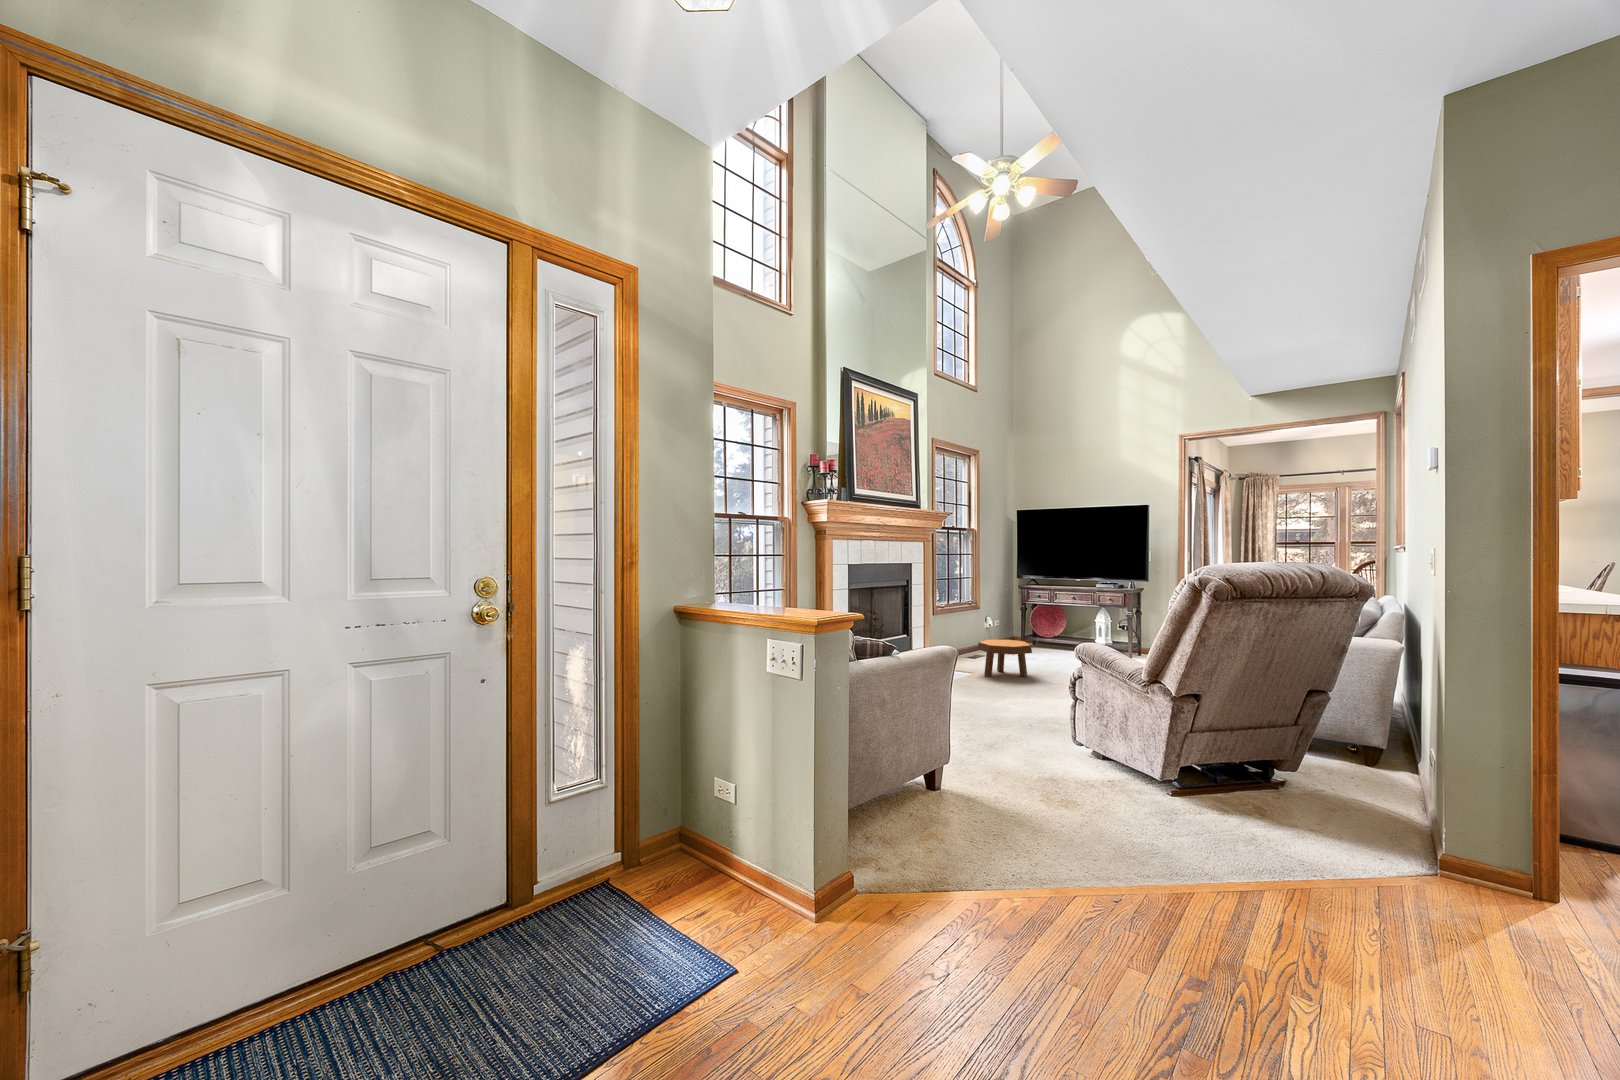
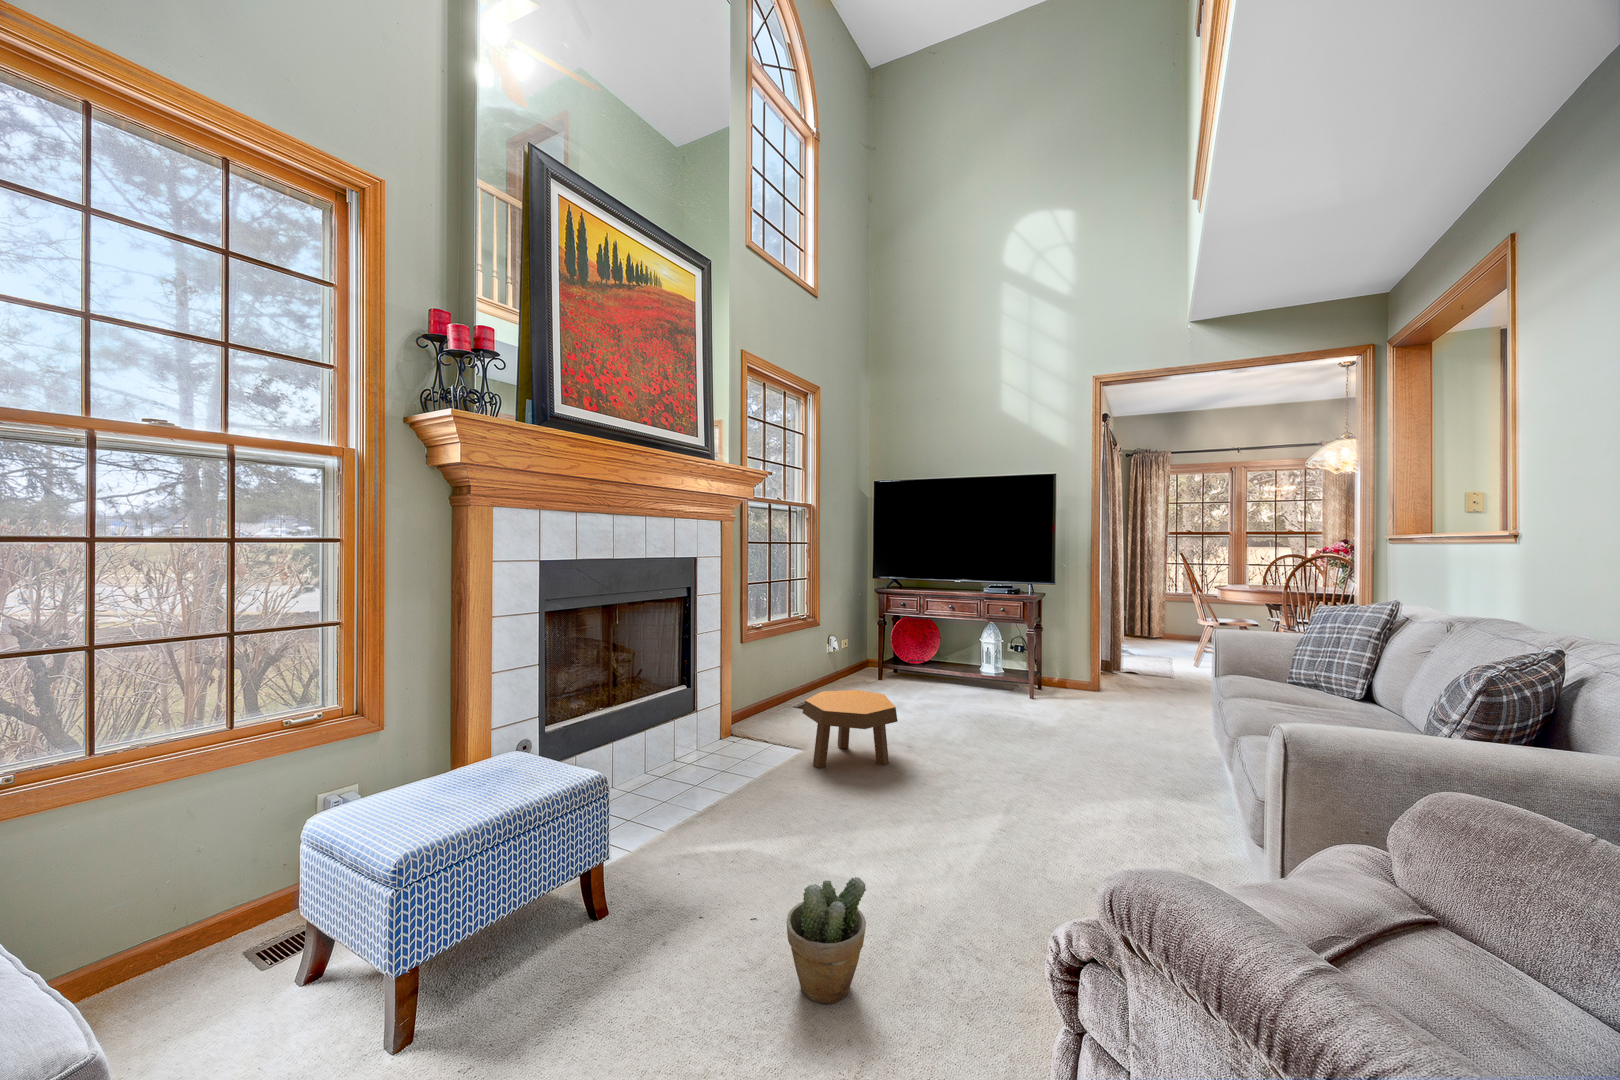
potted plant: none [986,678,1016,719] -> present [787,877,866,1004]

